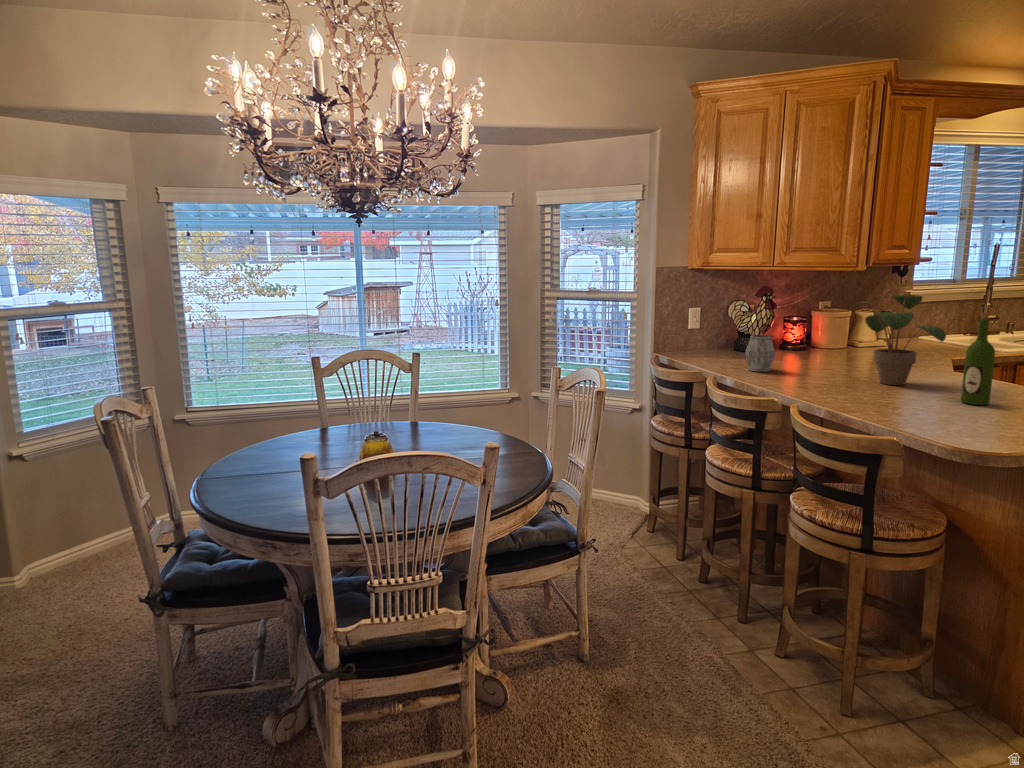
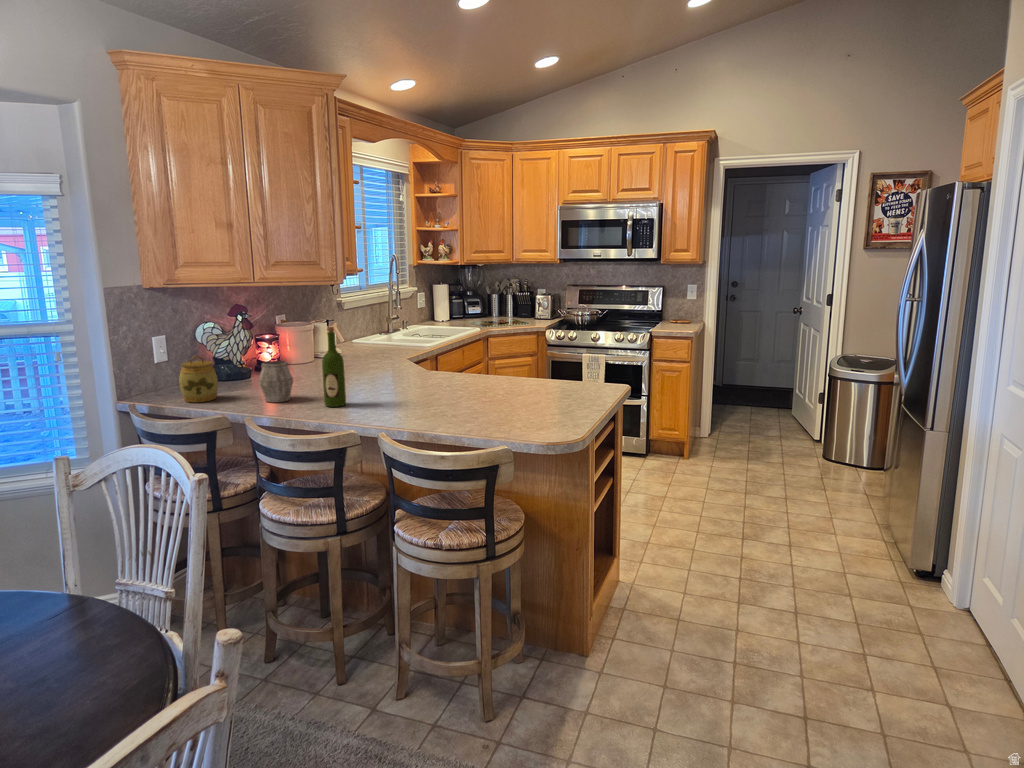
potted plant: present [848,294,946,385] -> none [368,308,456,395]
wine bottle: present [961,313,995,405] -> present [322,327,346,407]
jar: none [692,324,720,363] -> present [179,355,218,402]

